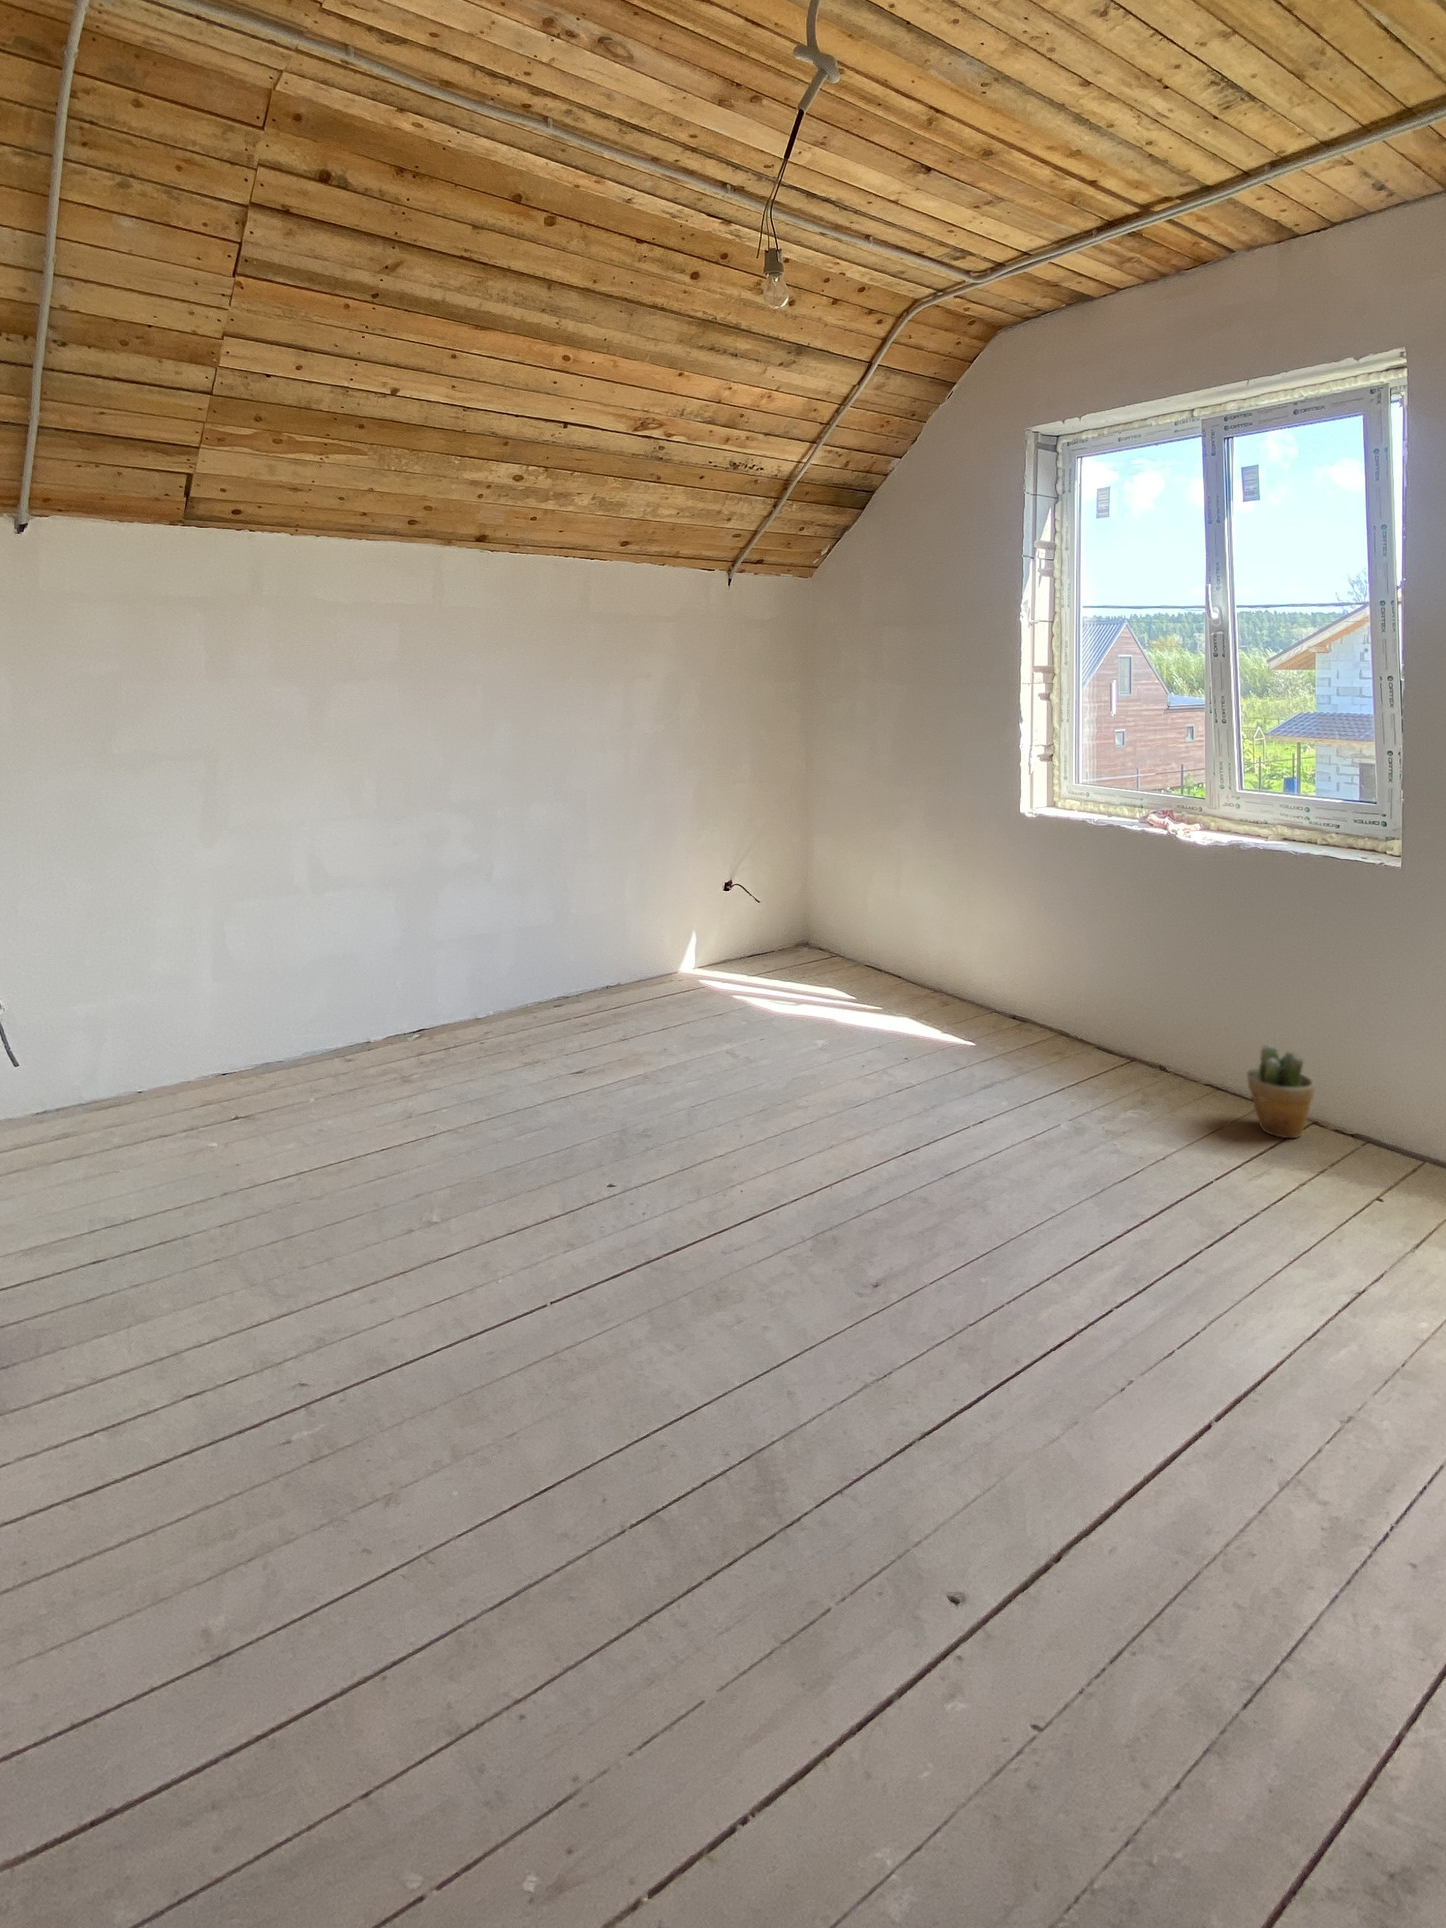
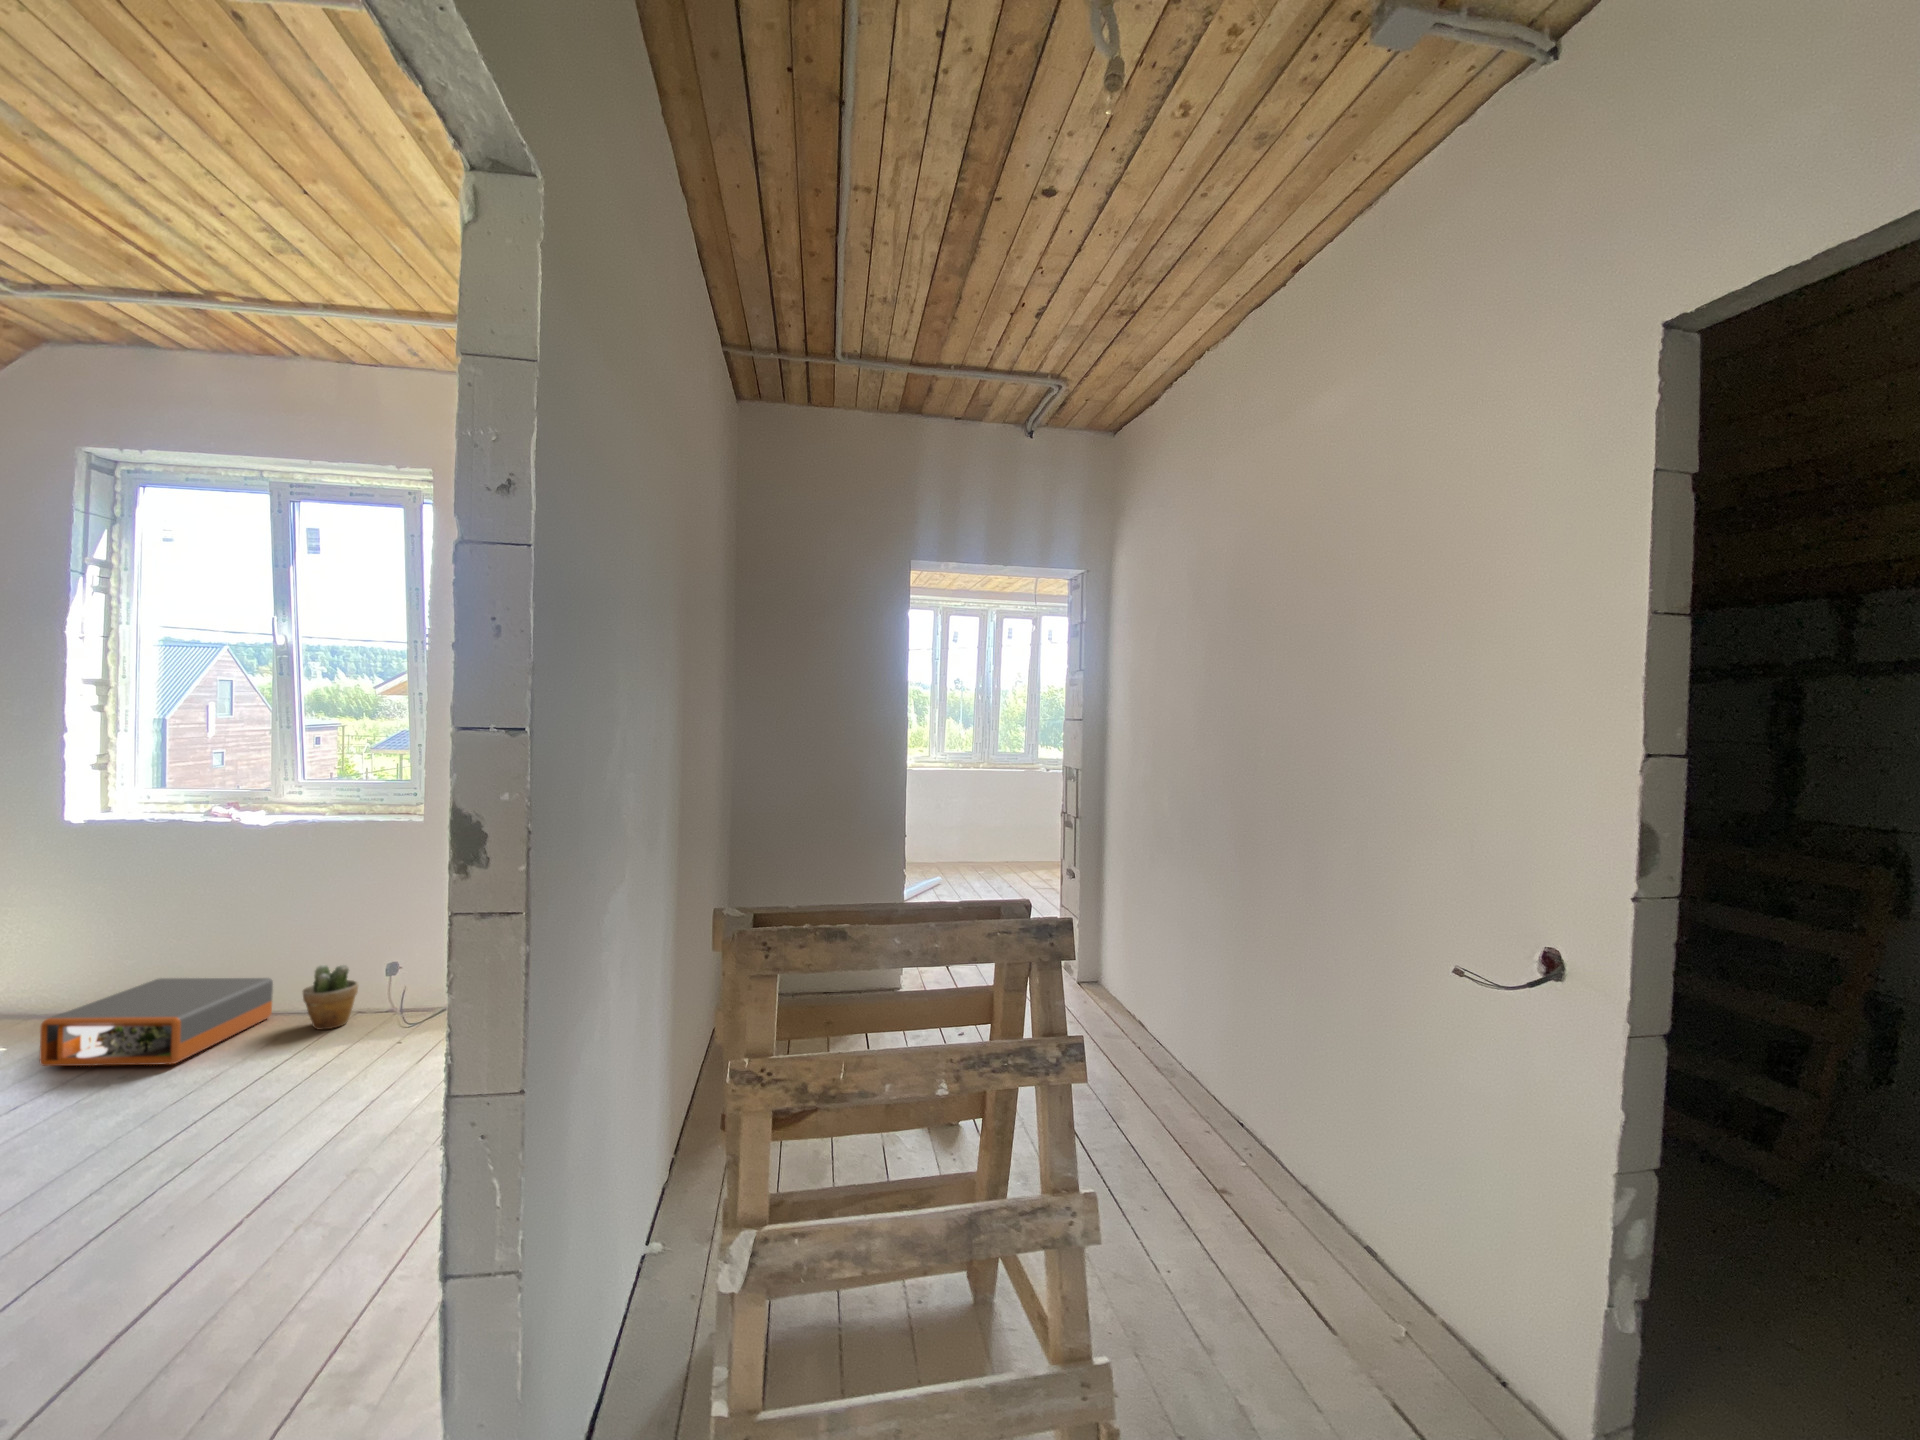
storage box: none [1006,1008,1211,1125] -> present [40,978,273,1066]

